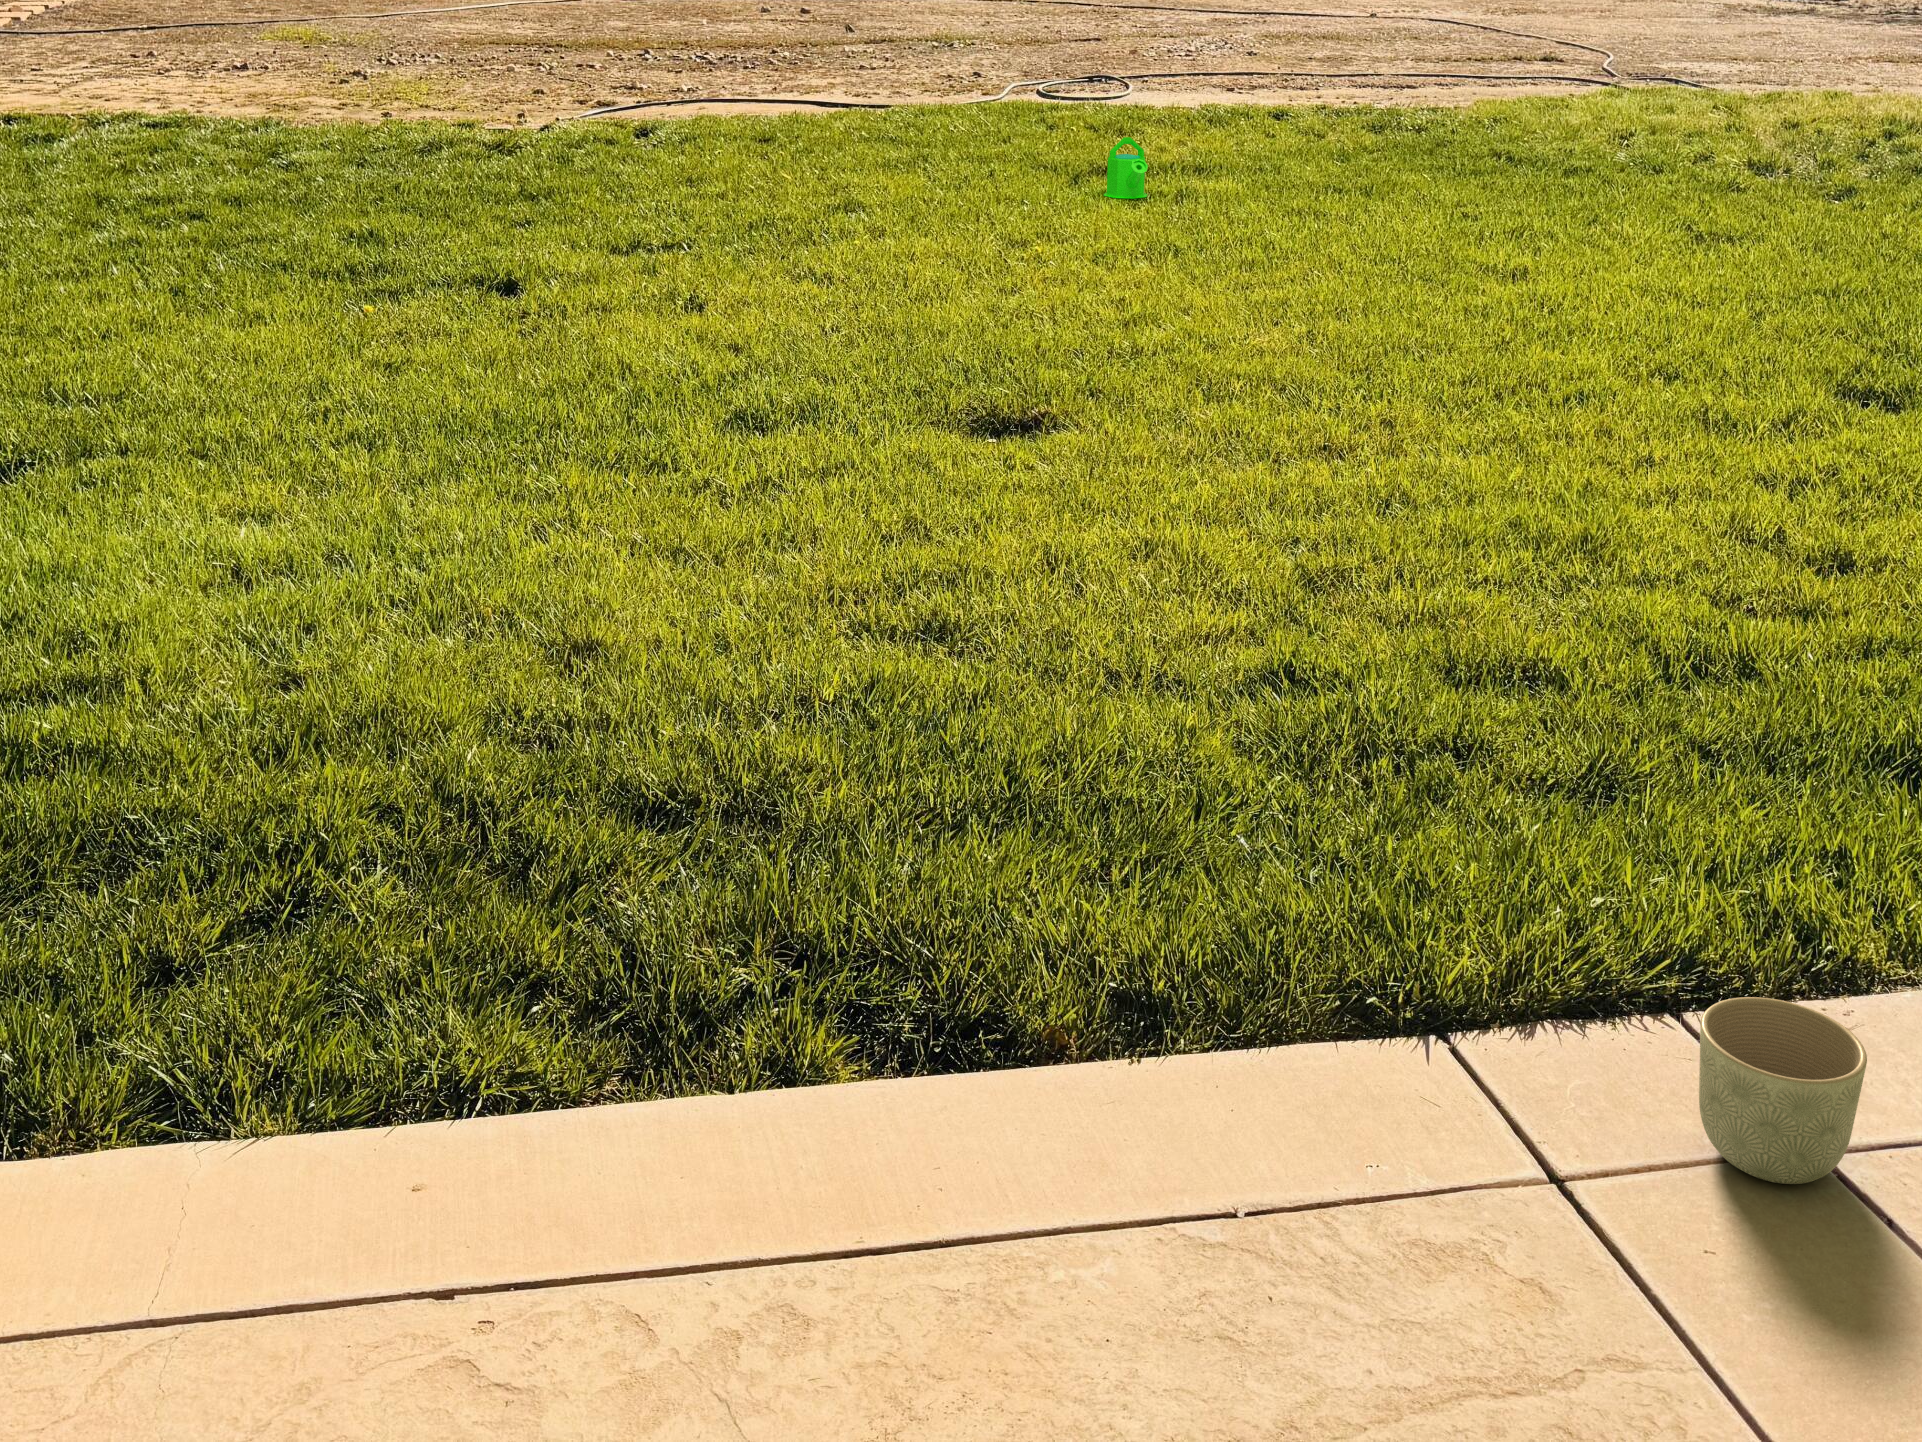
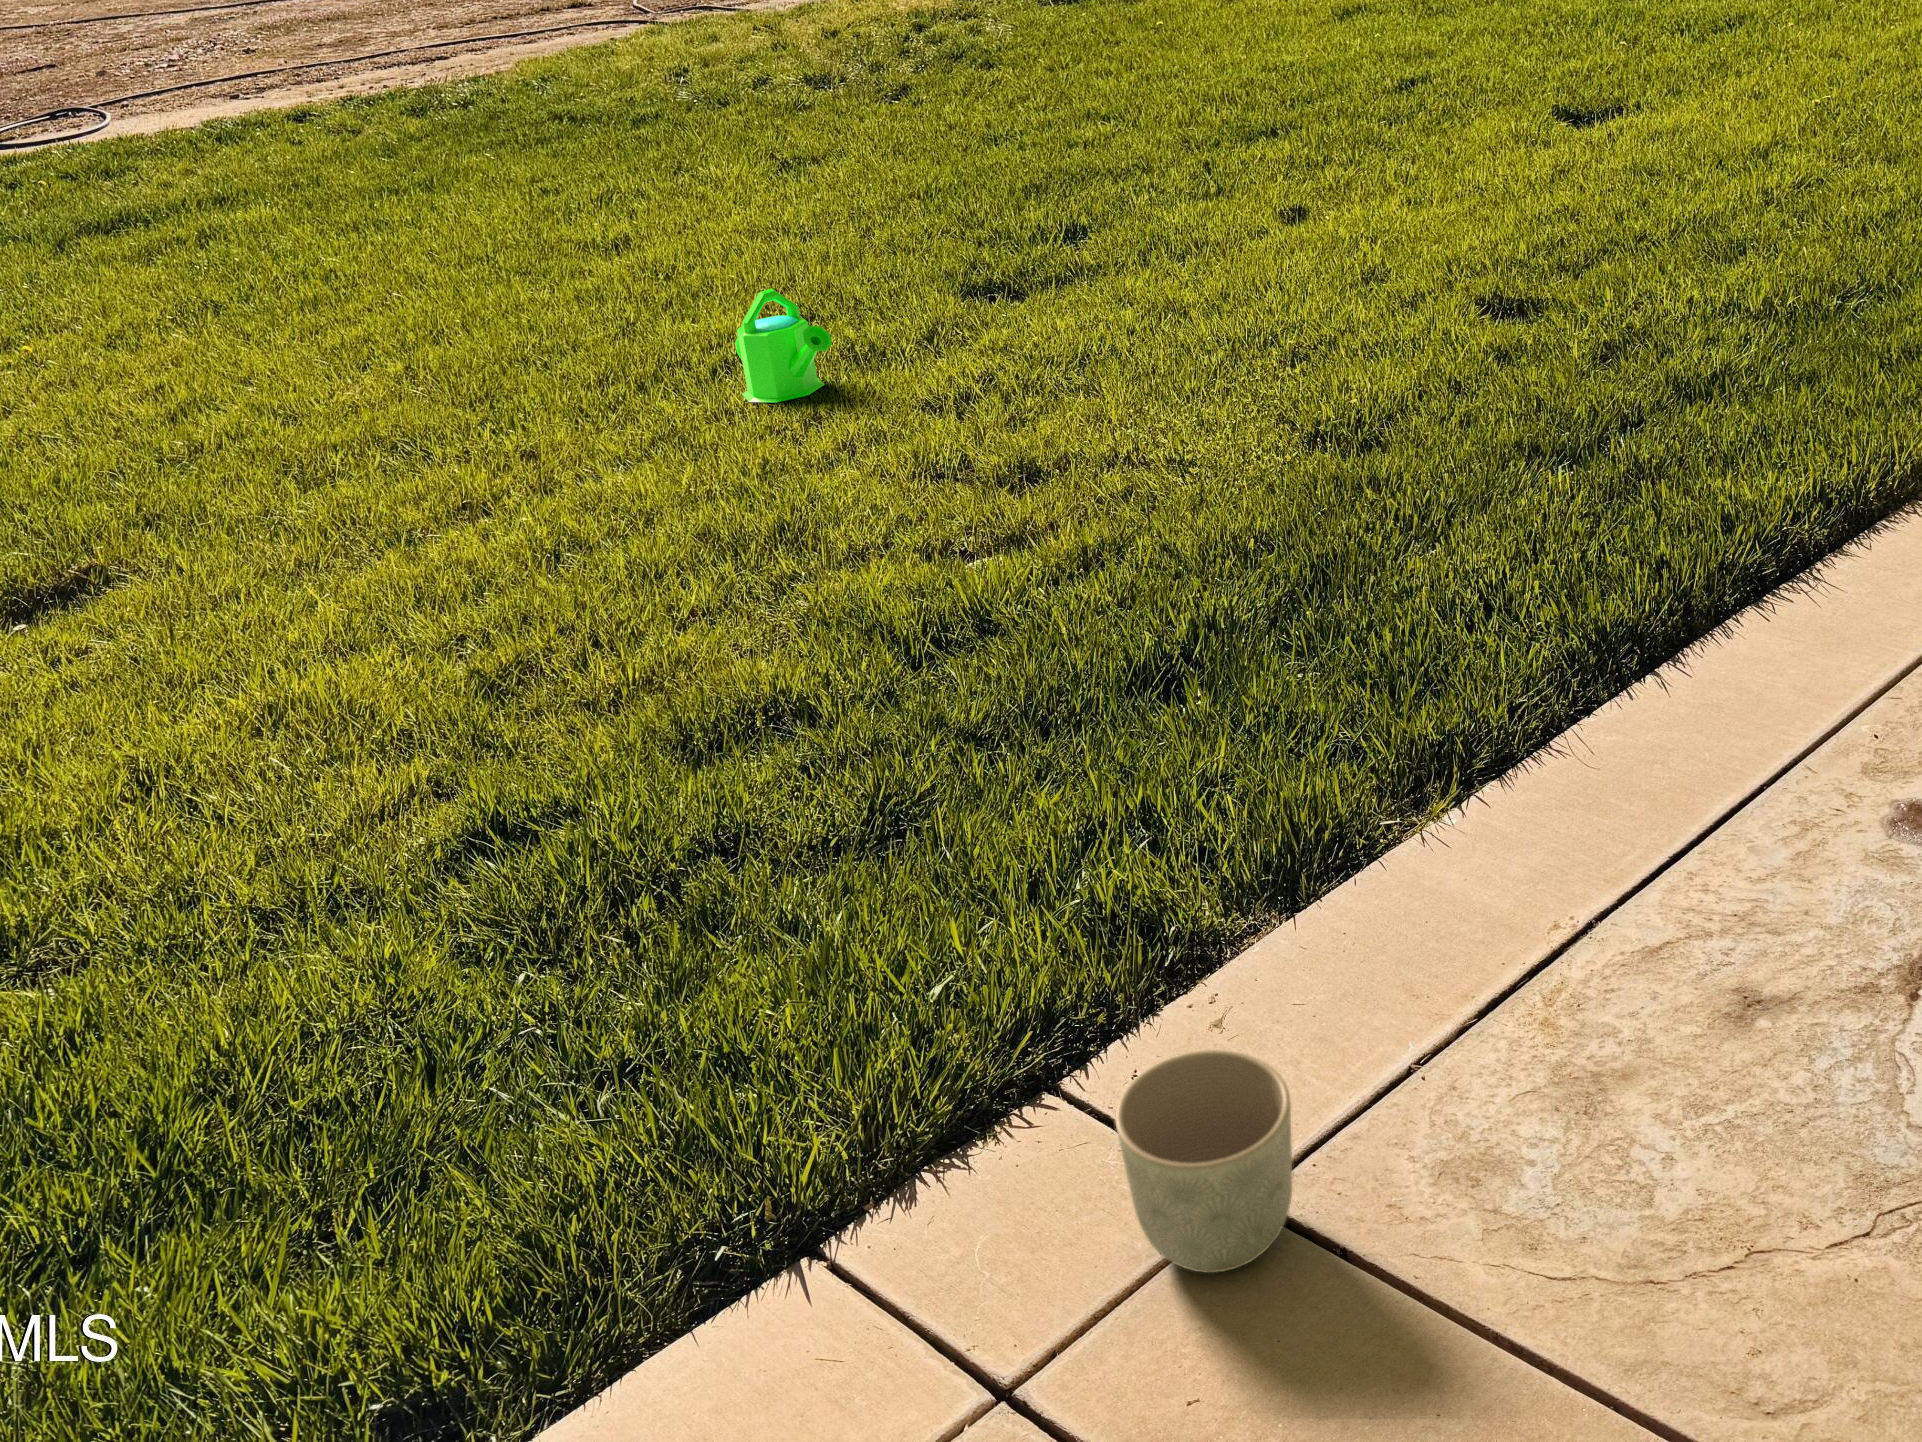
watering can: present [1104,137,1148,199] -> present [735,289,832,402]

